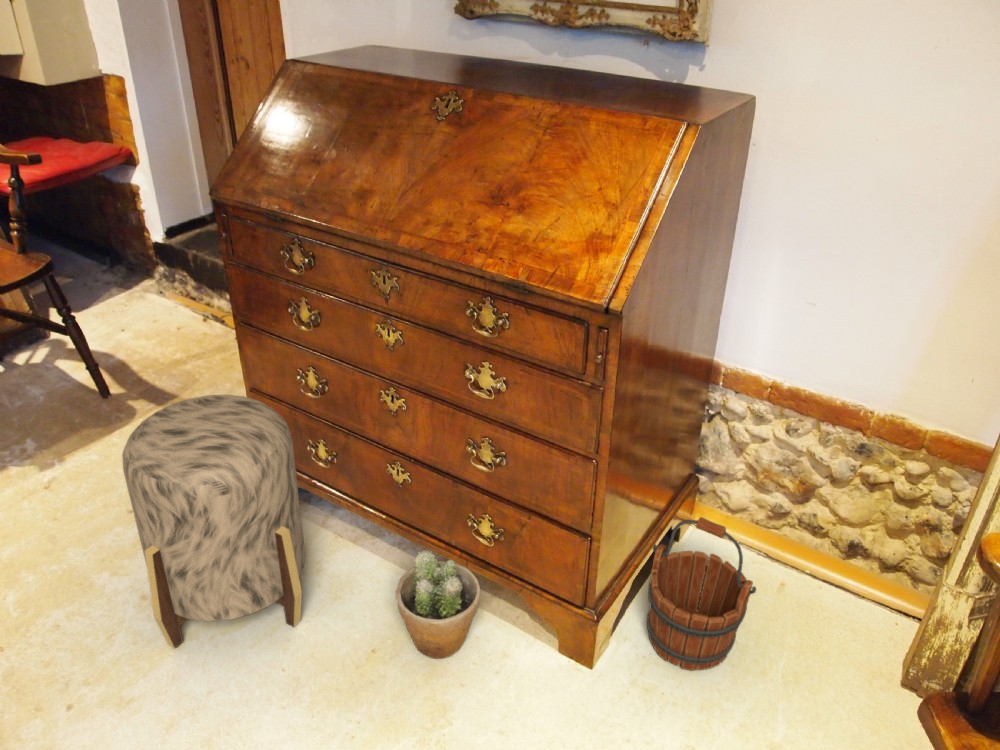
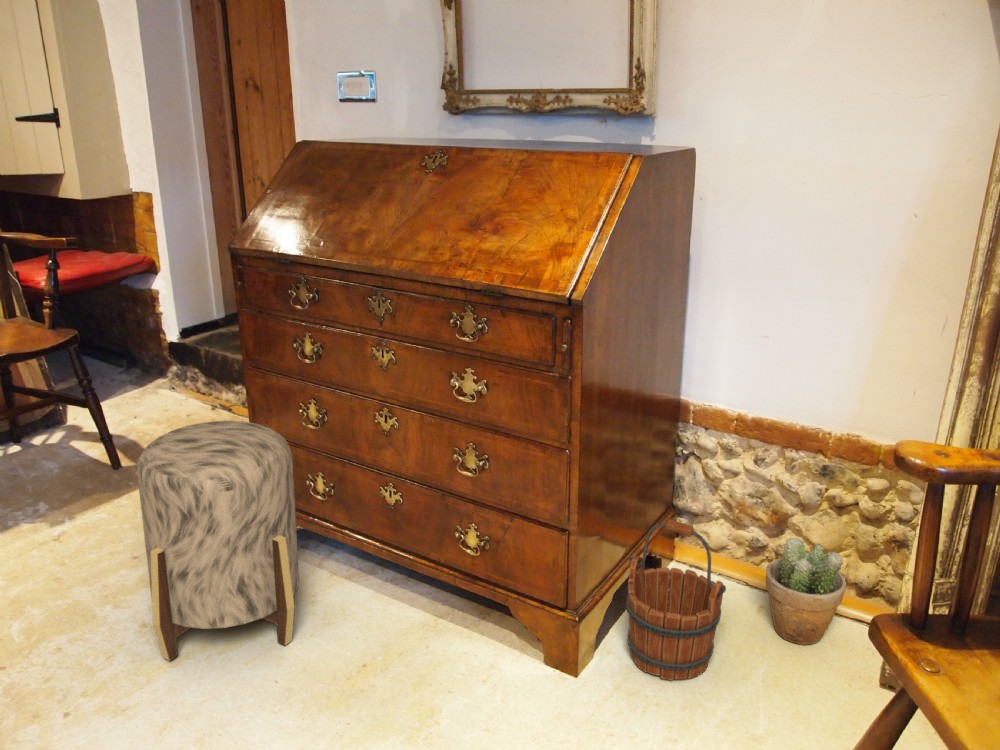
potted plant: present [396,550,480,659] -> present [766,538,846,645]

